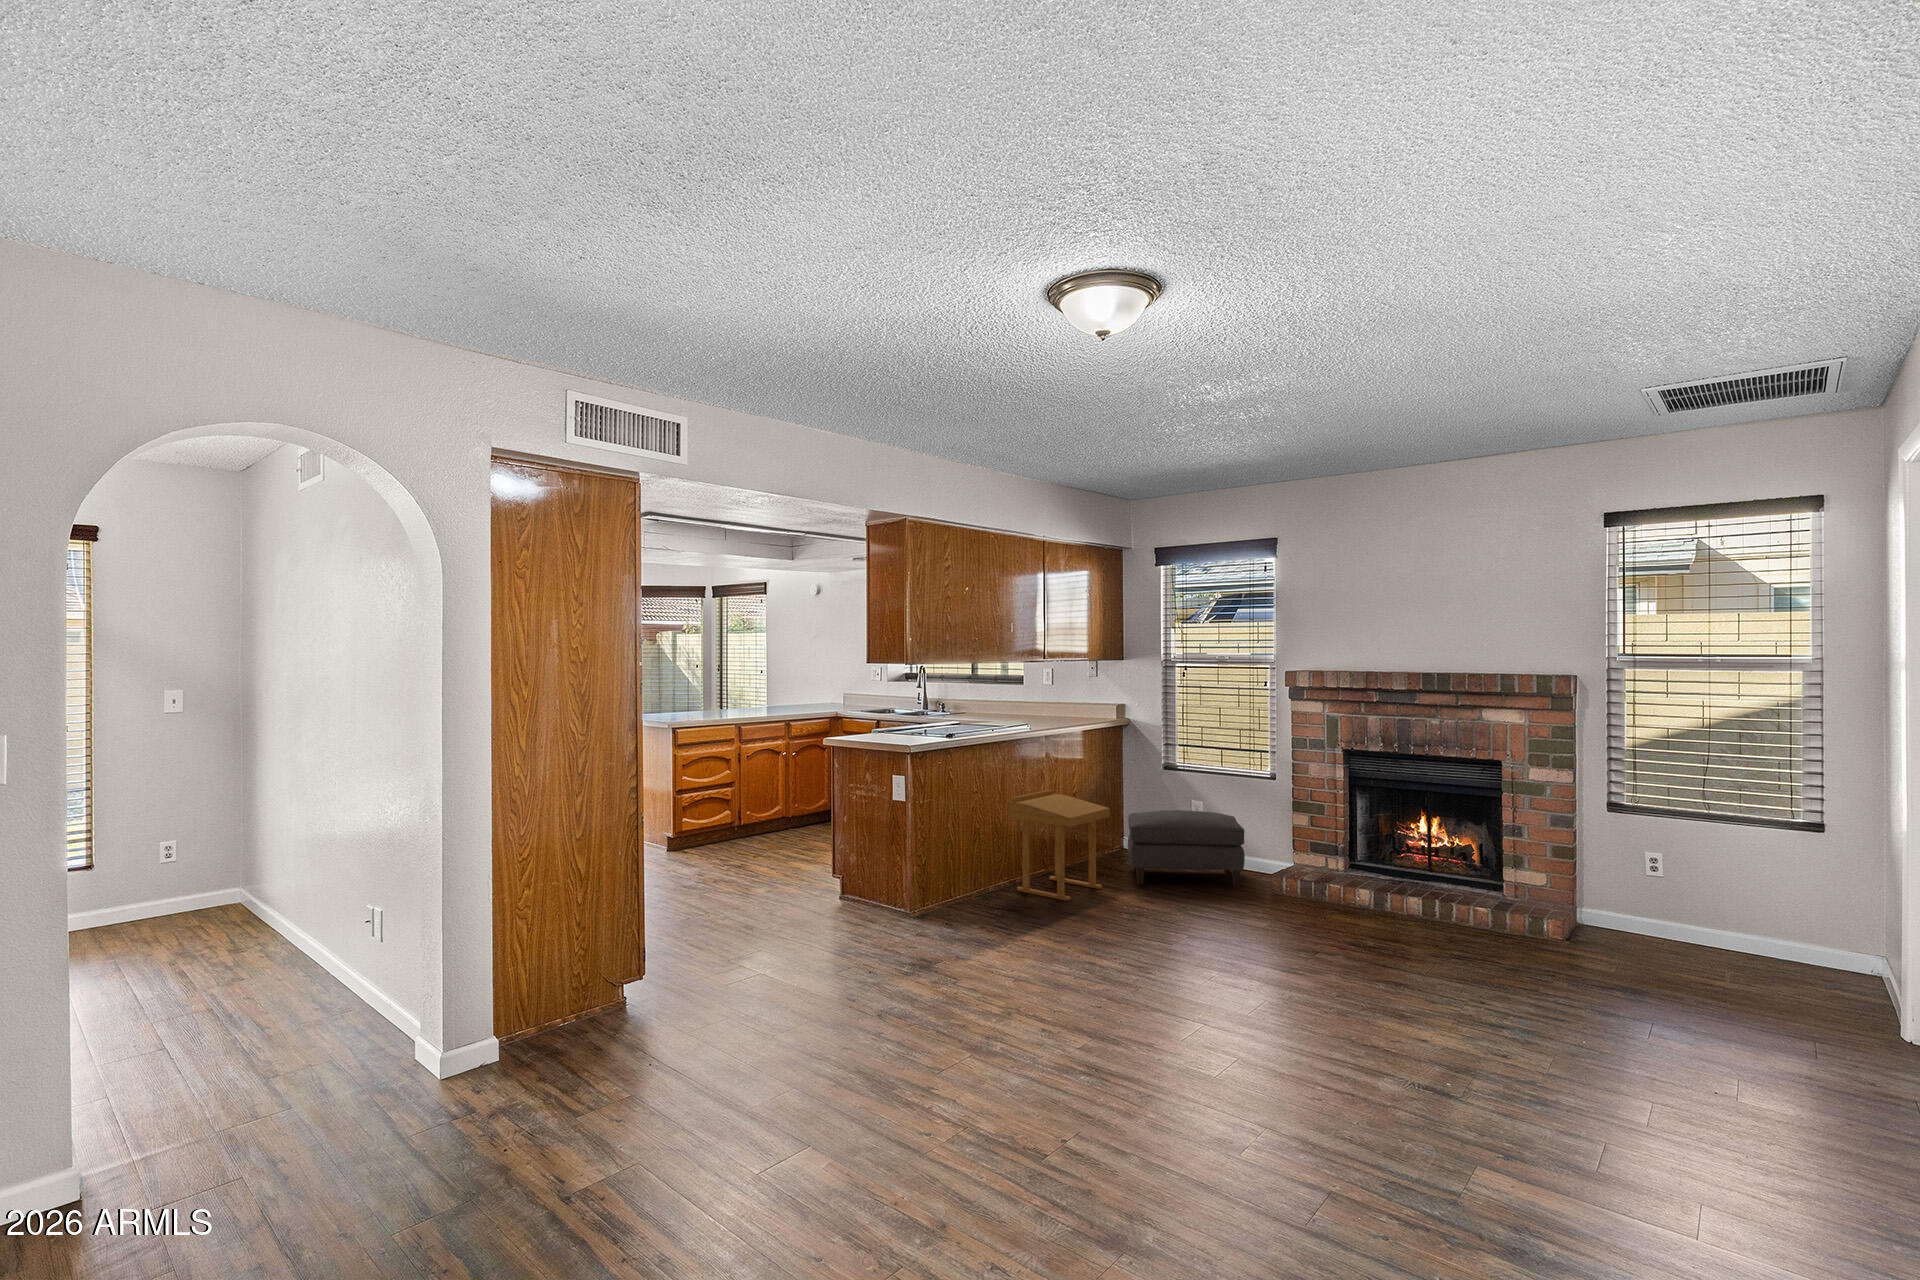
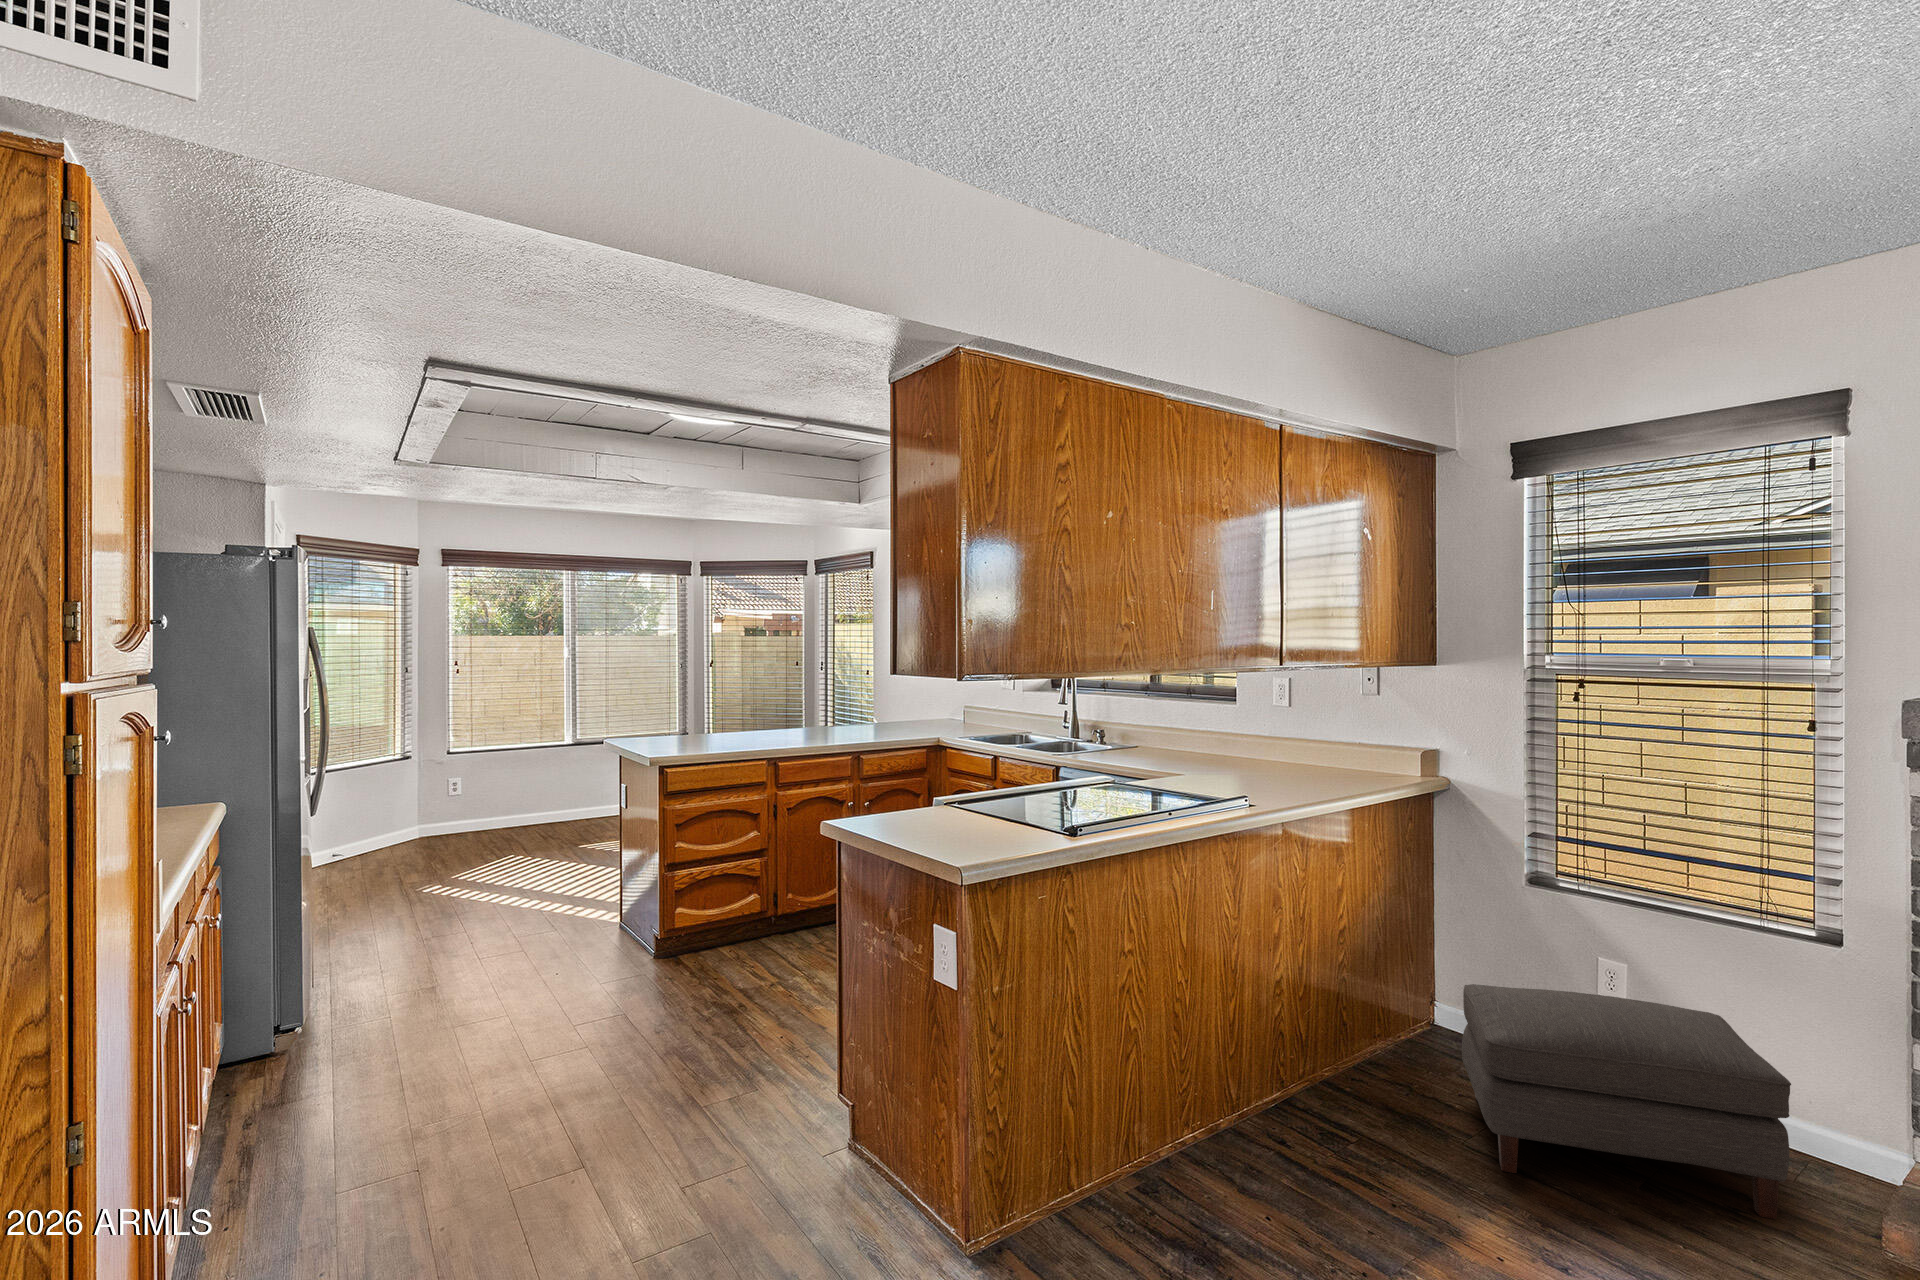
side table: present [1009,790,1110,901] -> none [1205,938,1439,1232]

